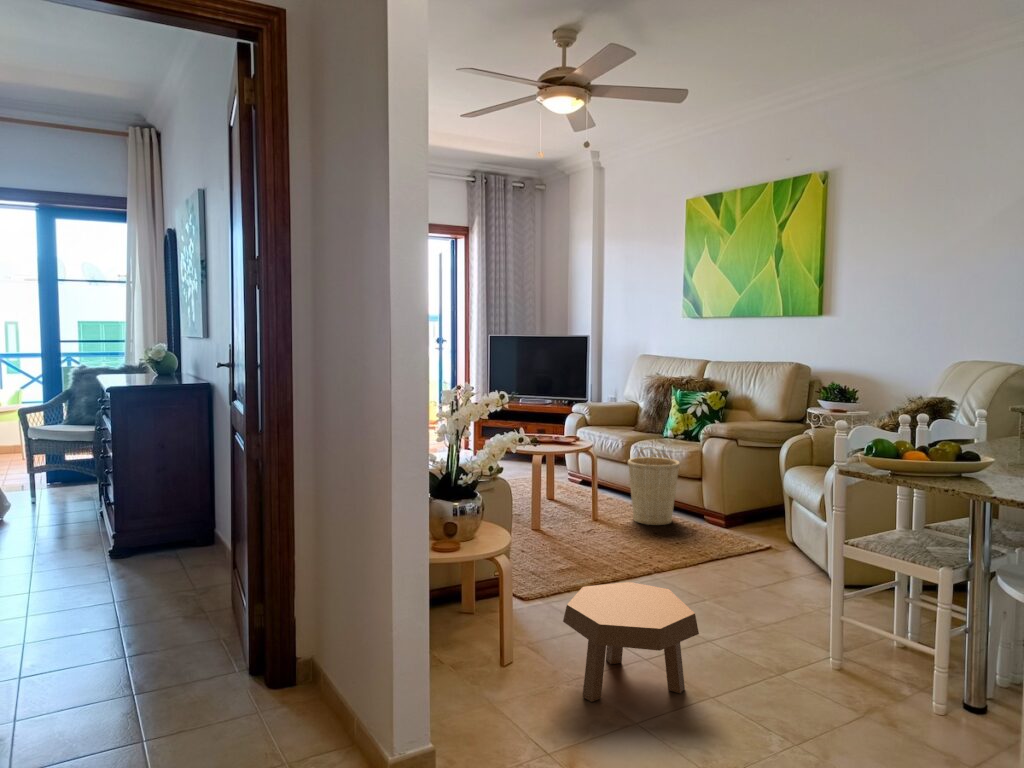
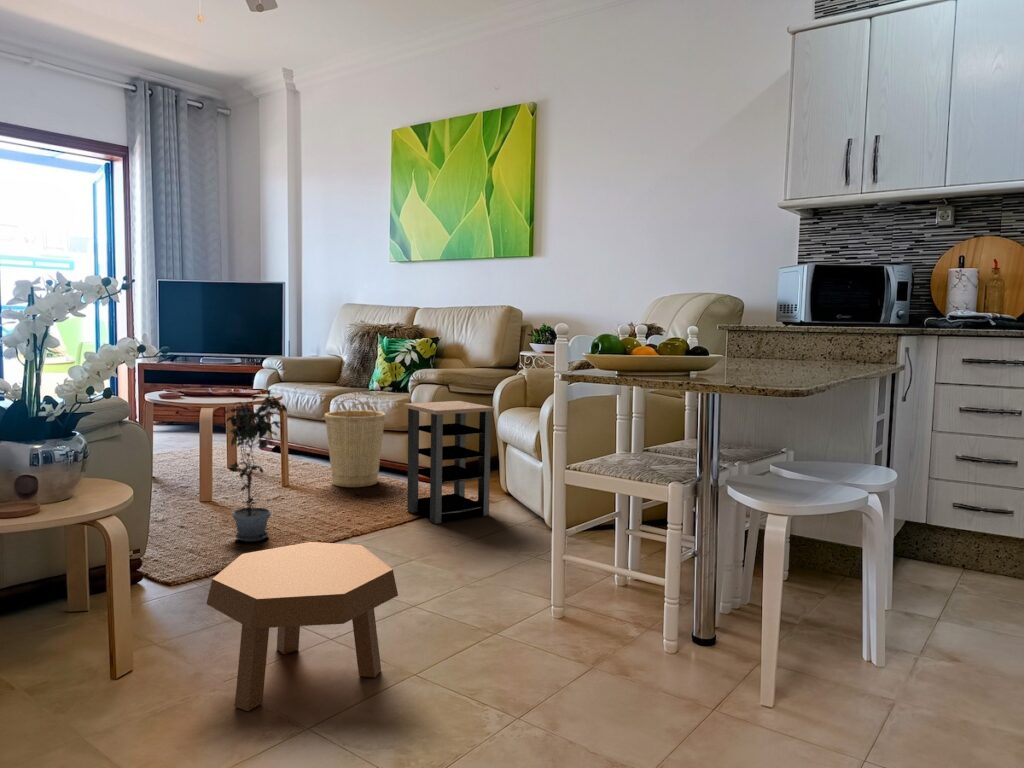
potted plant: none [553,449,604,569] -> present [222,390,287,542]
side table: none [697,458,780,567] -> present [403,401,494,524]

